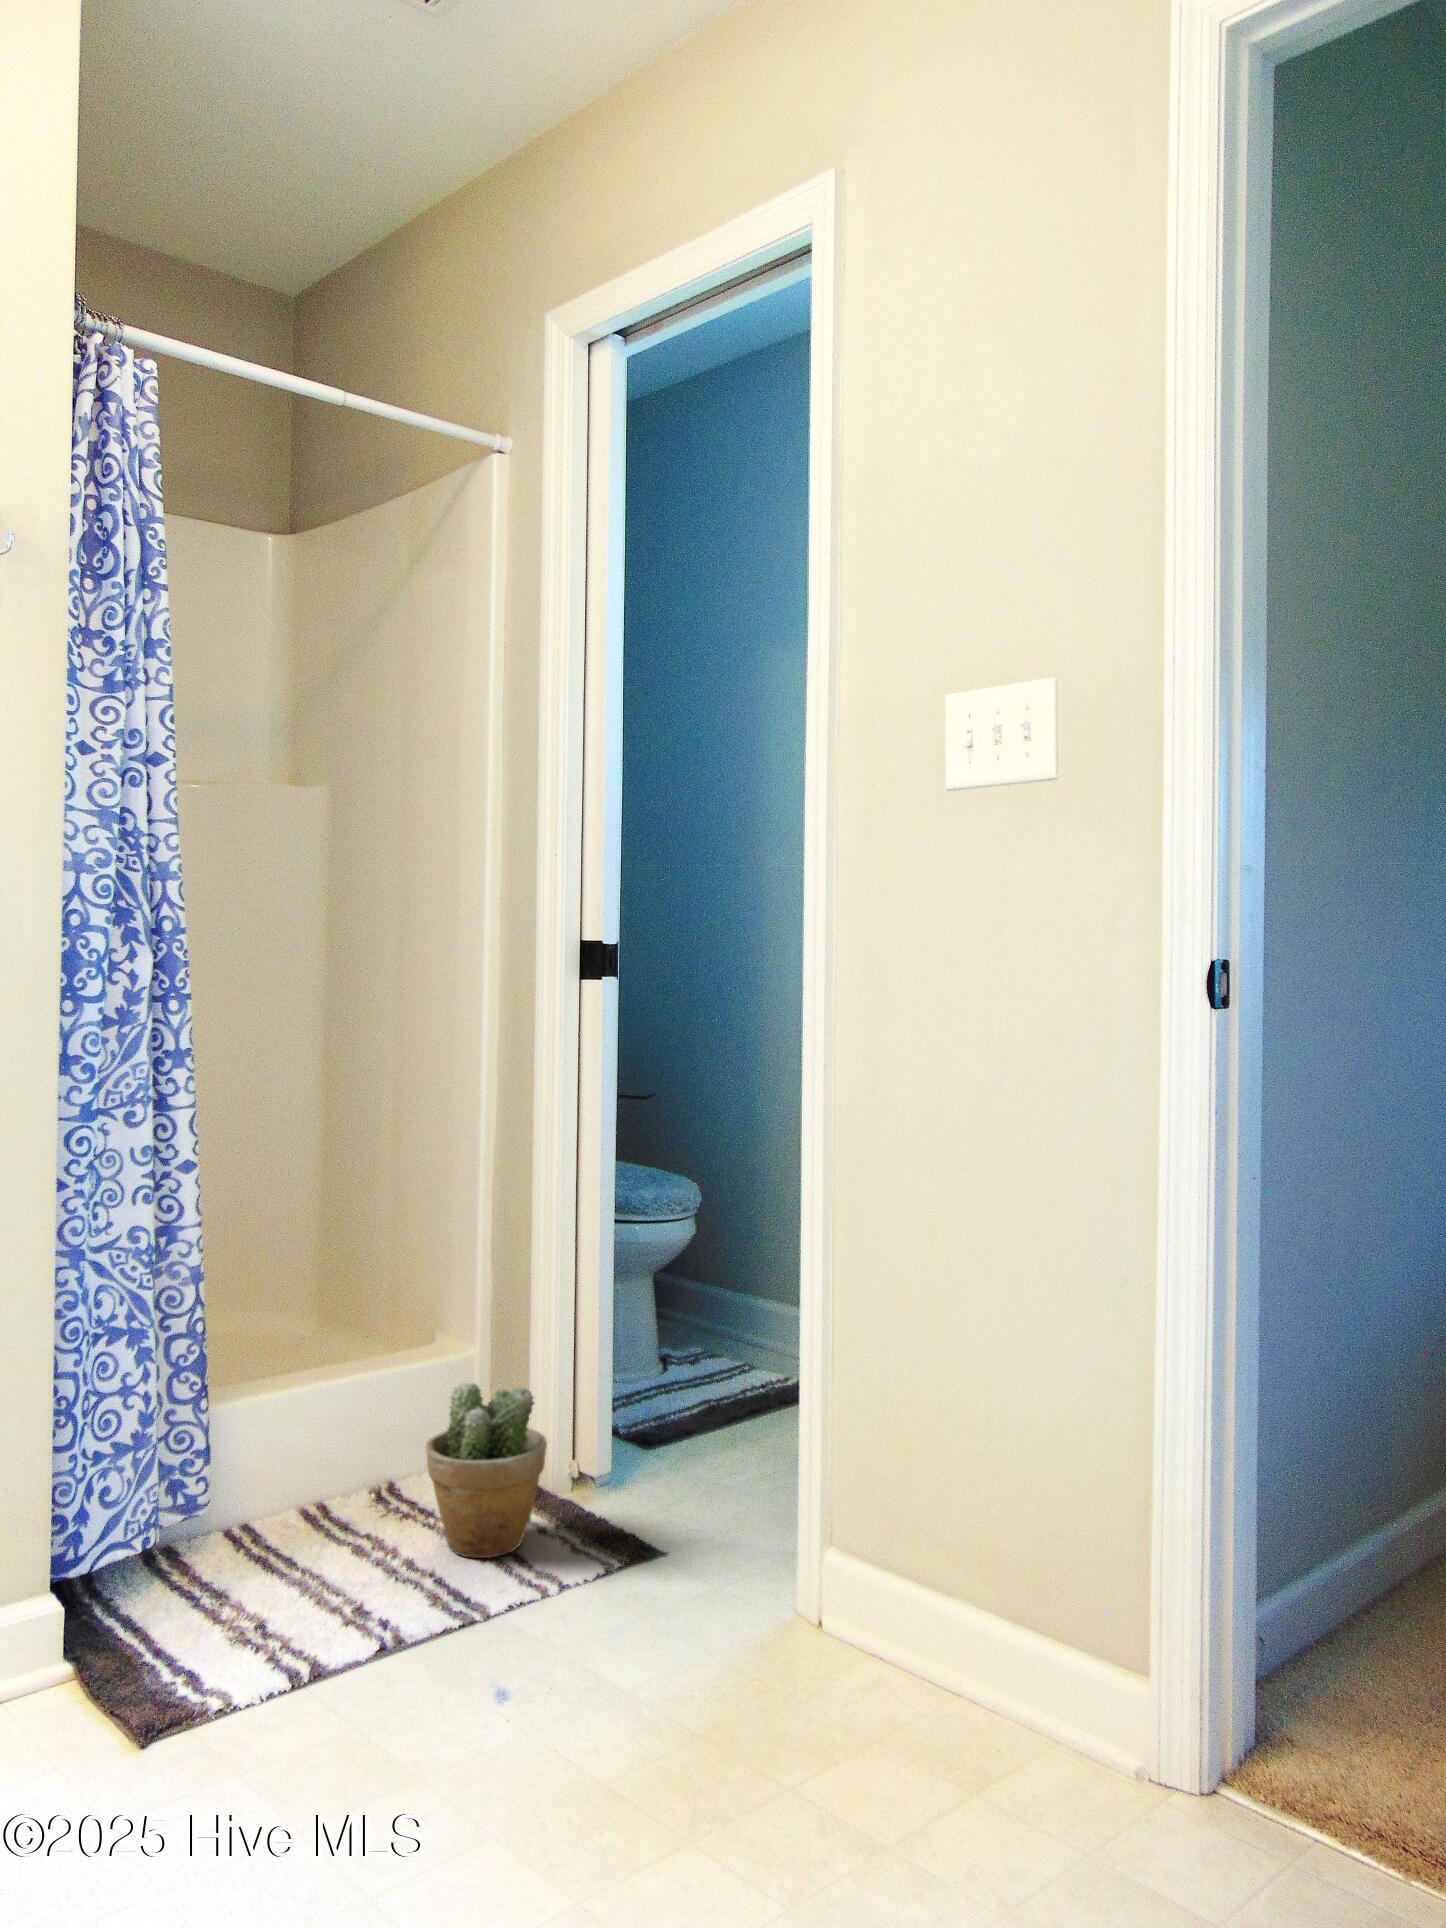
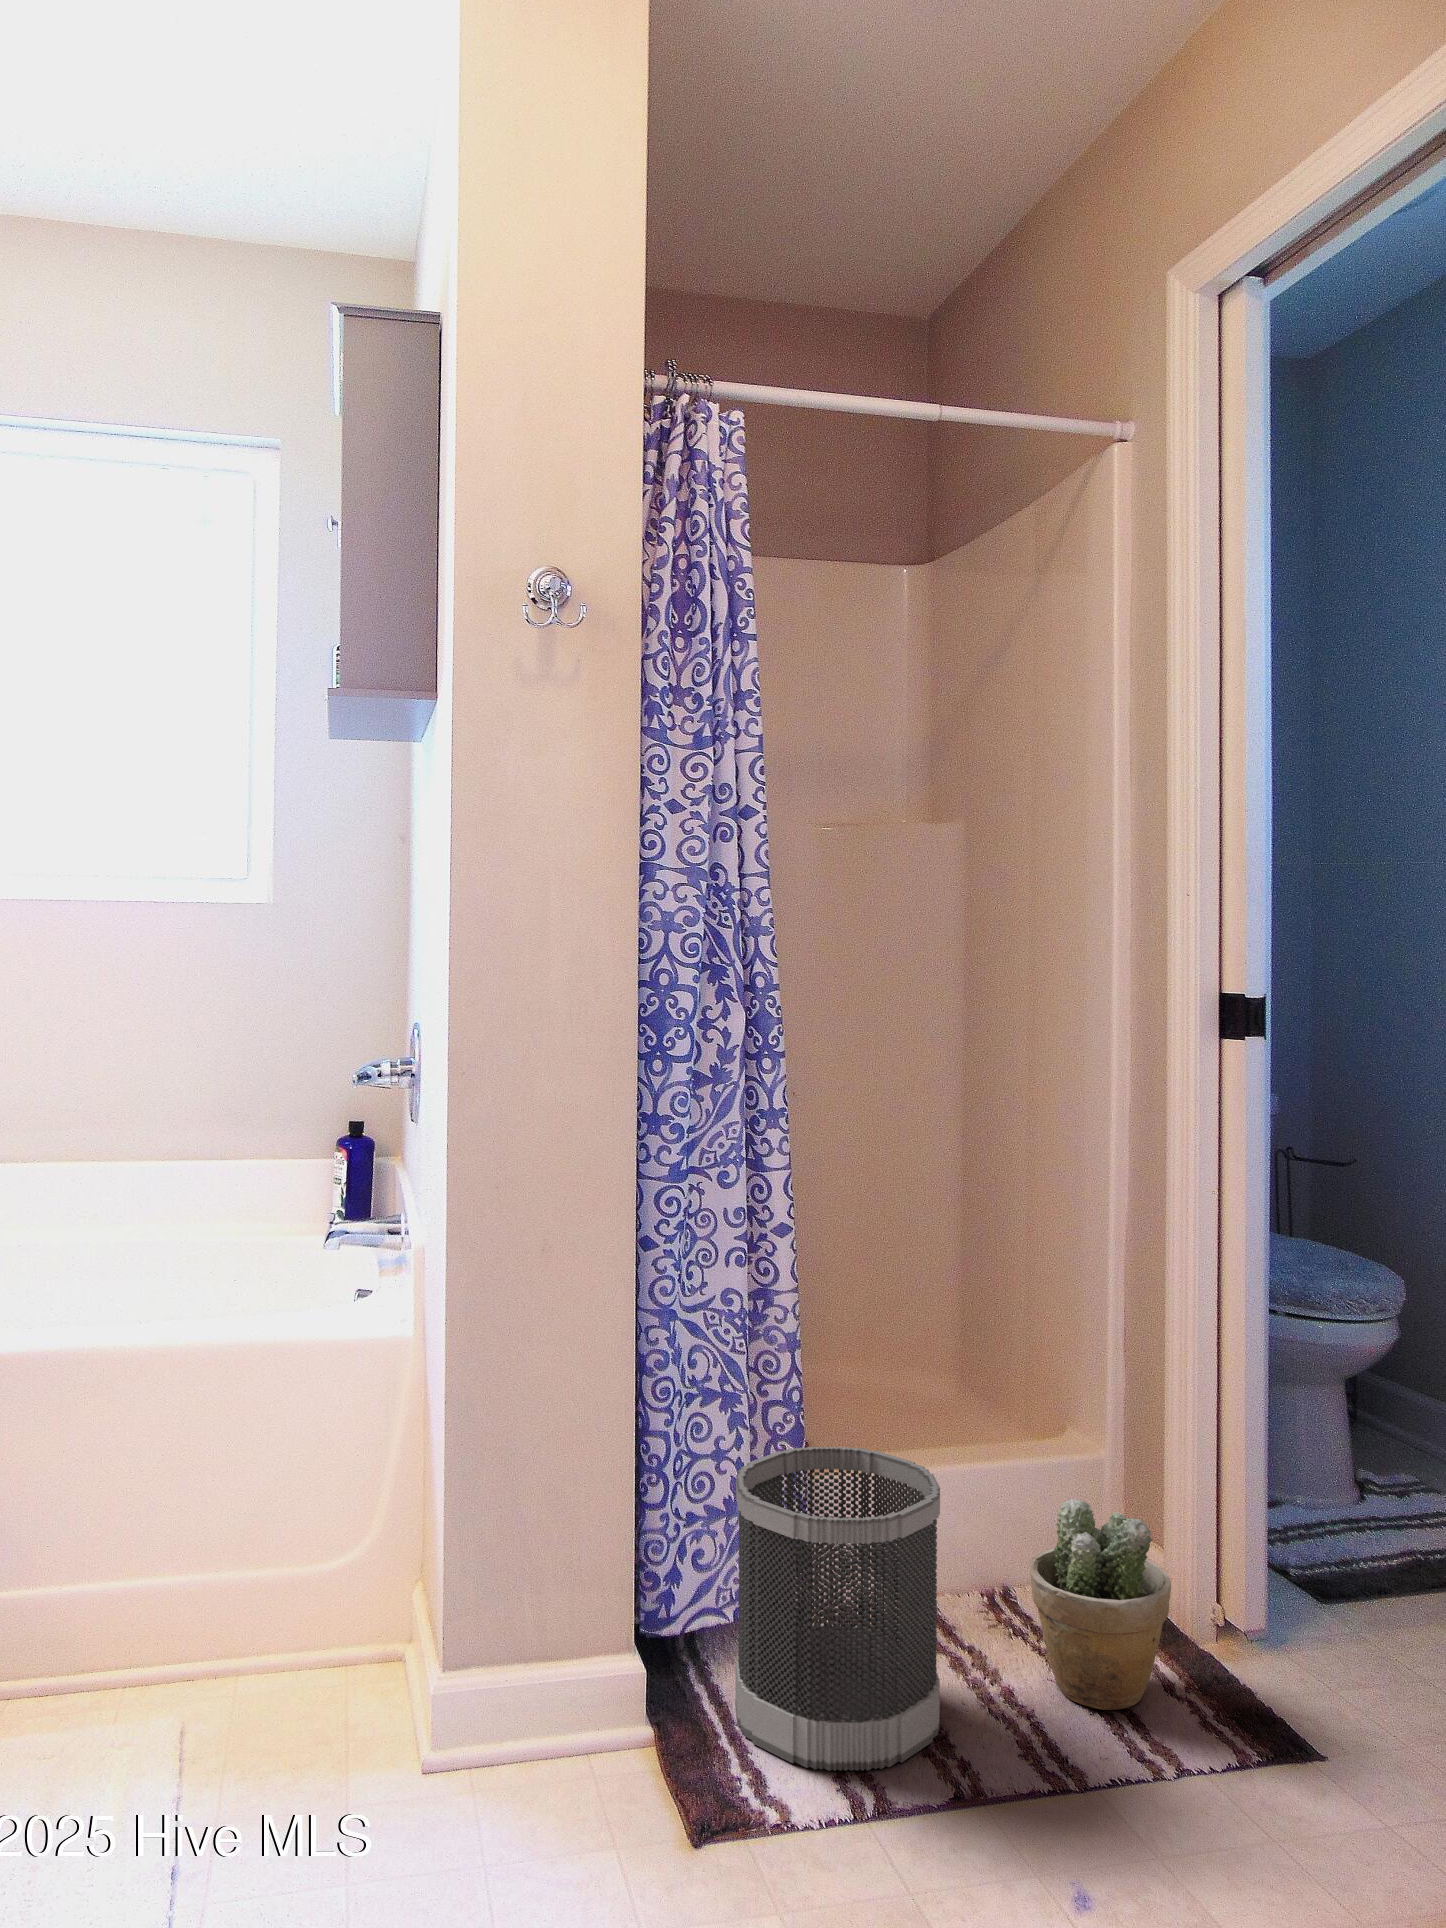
wastebasket: none [151,1365,357,1658] -> present [735,1447,940,1771]

